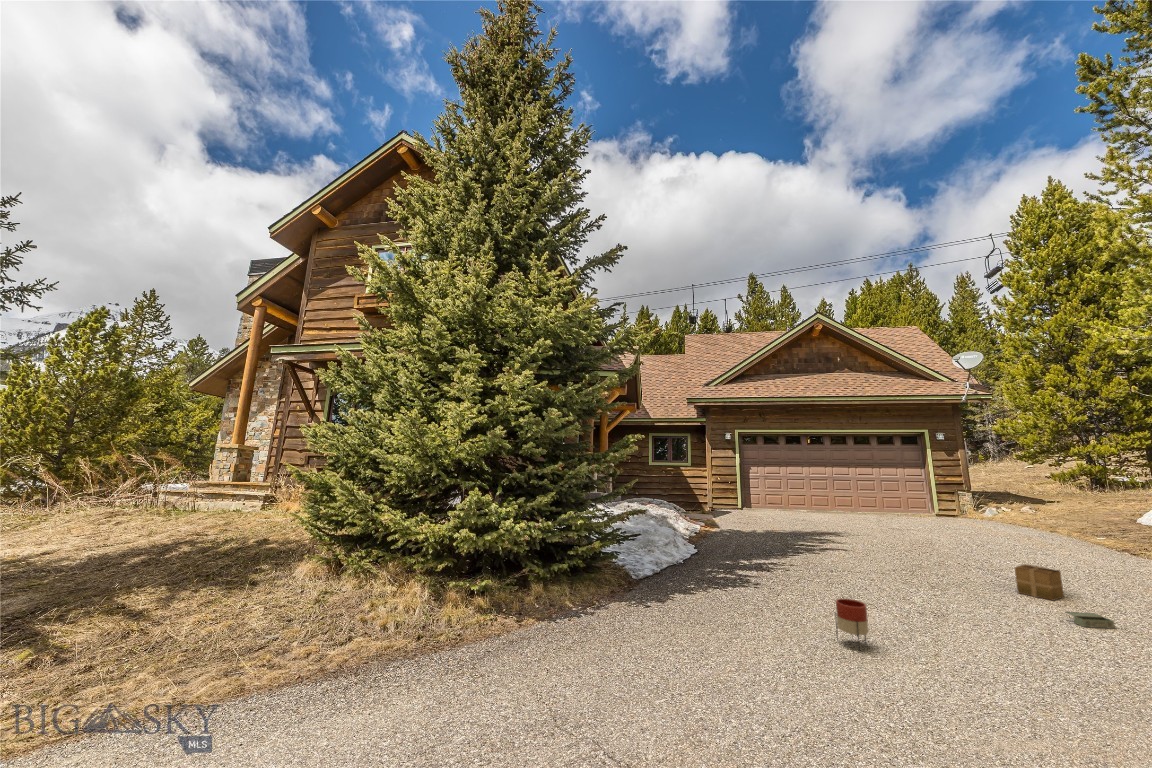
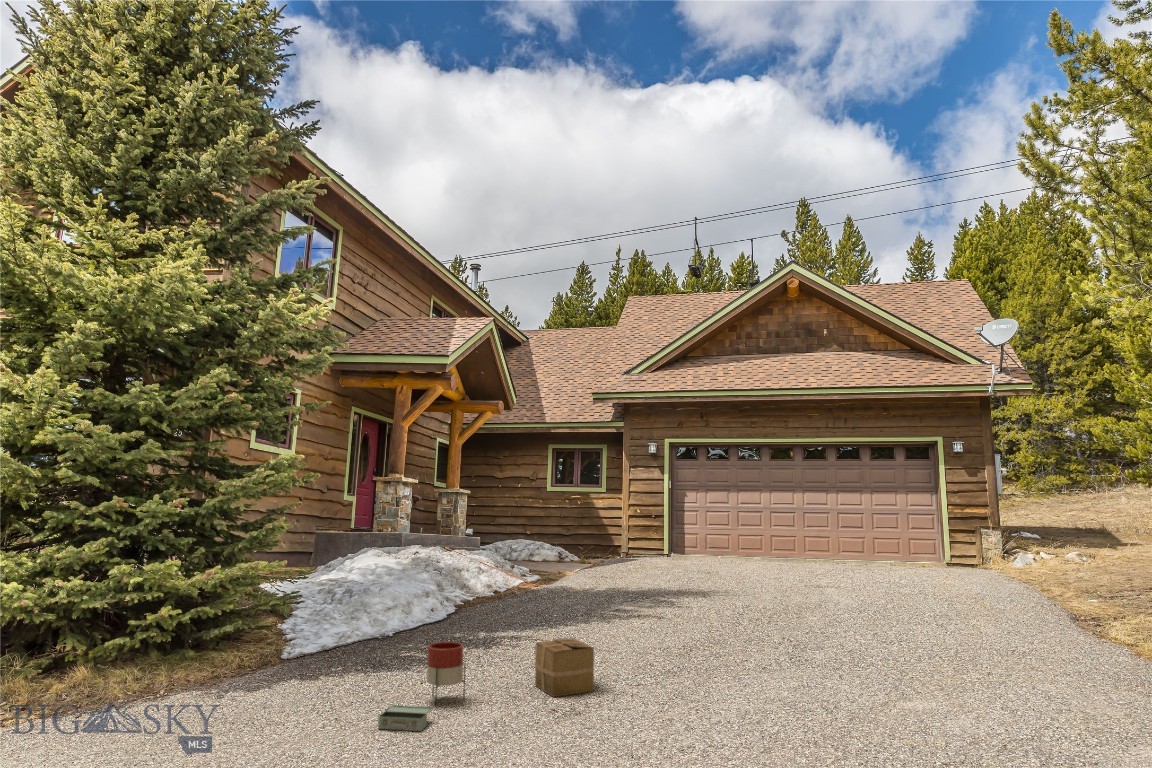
cardboard box: present [1015,564,1064,600] -> present [535,638,594,697]
toolbox: present [1066,612,1115,629] -> present [378,705,432,731]

